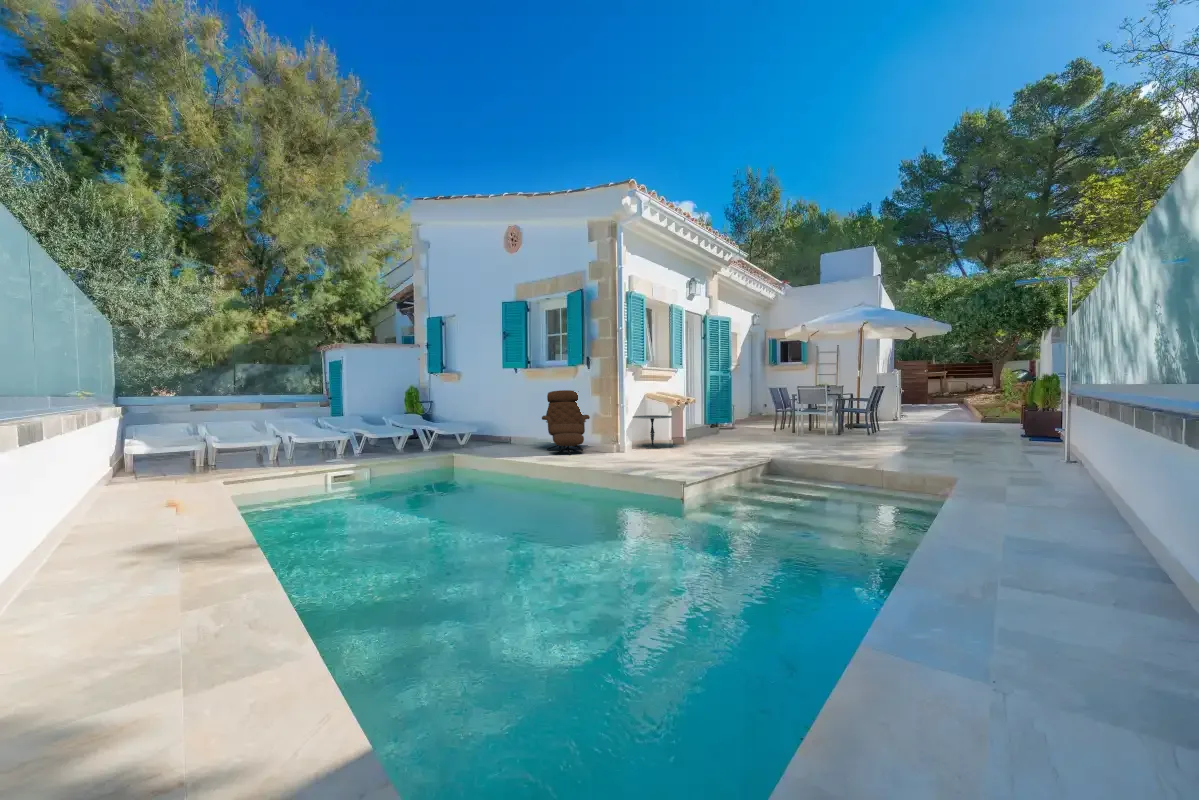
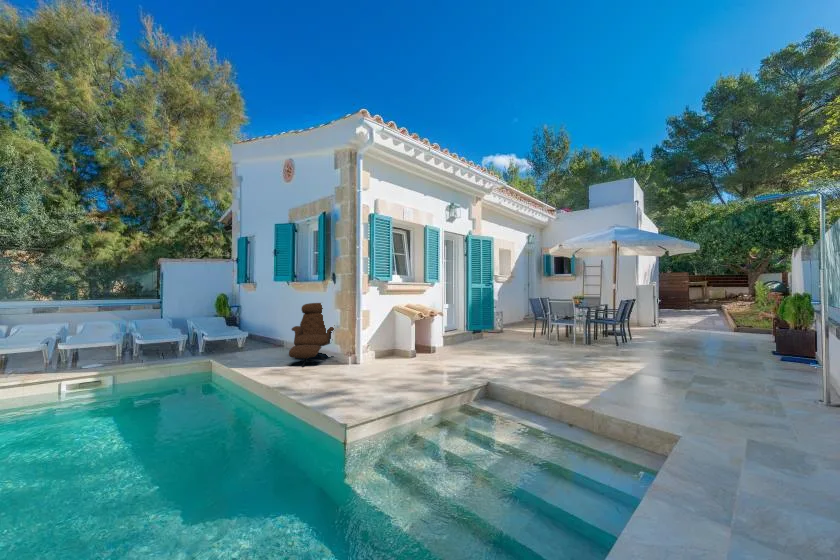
side table: present [633,415,672,449] -> none [374,327,411,360]

